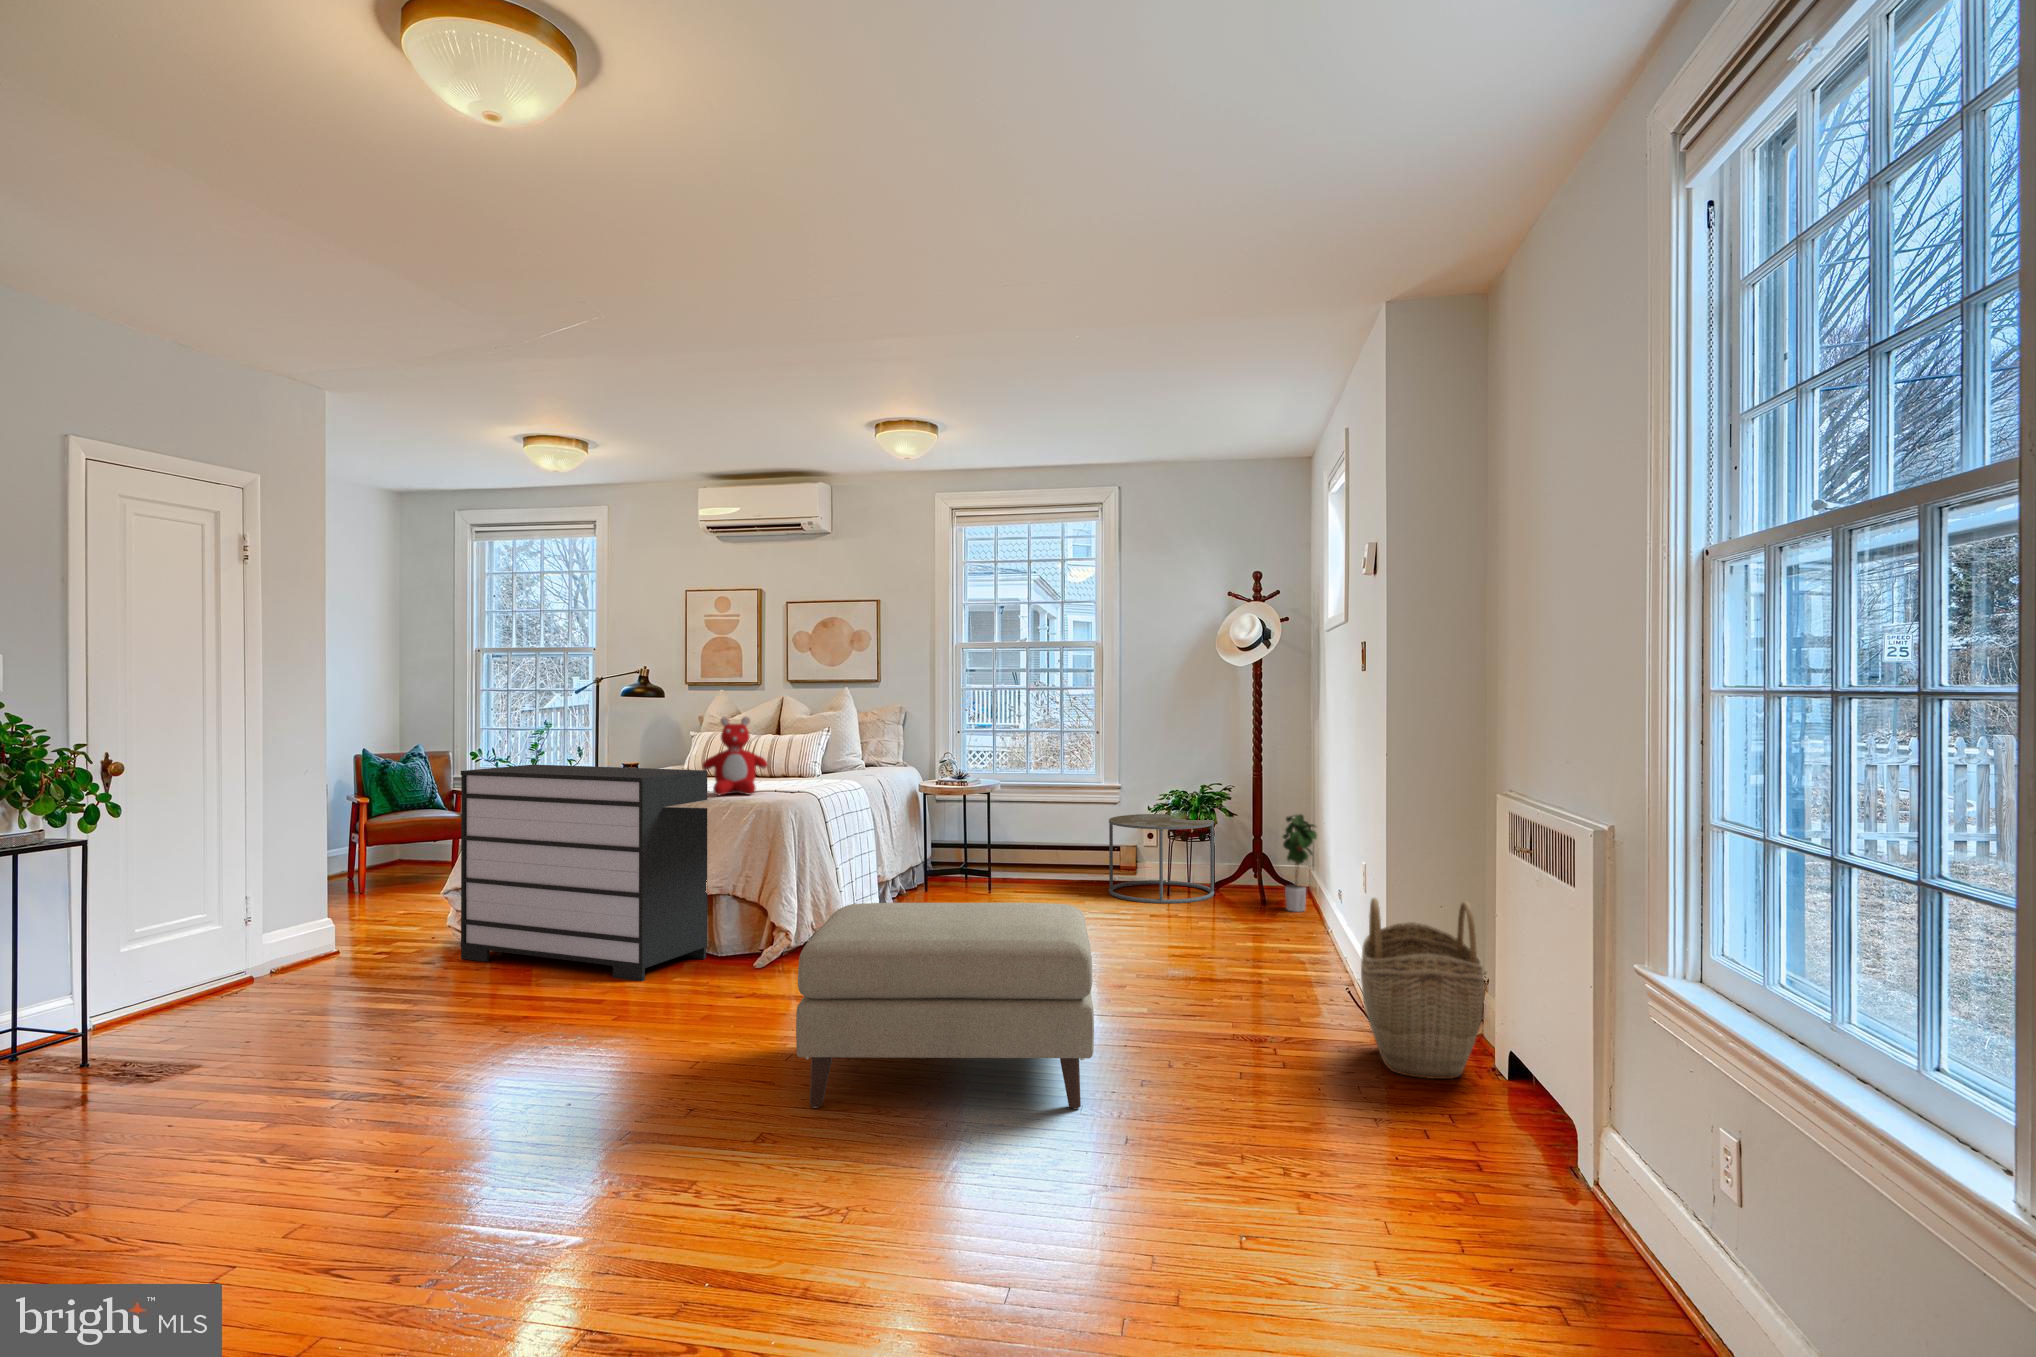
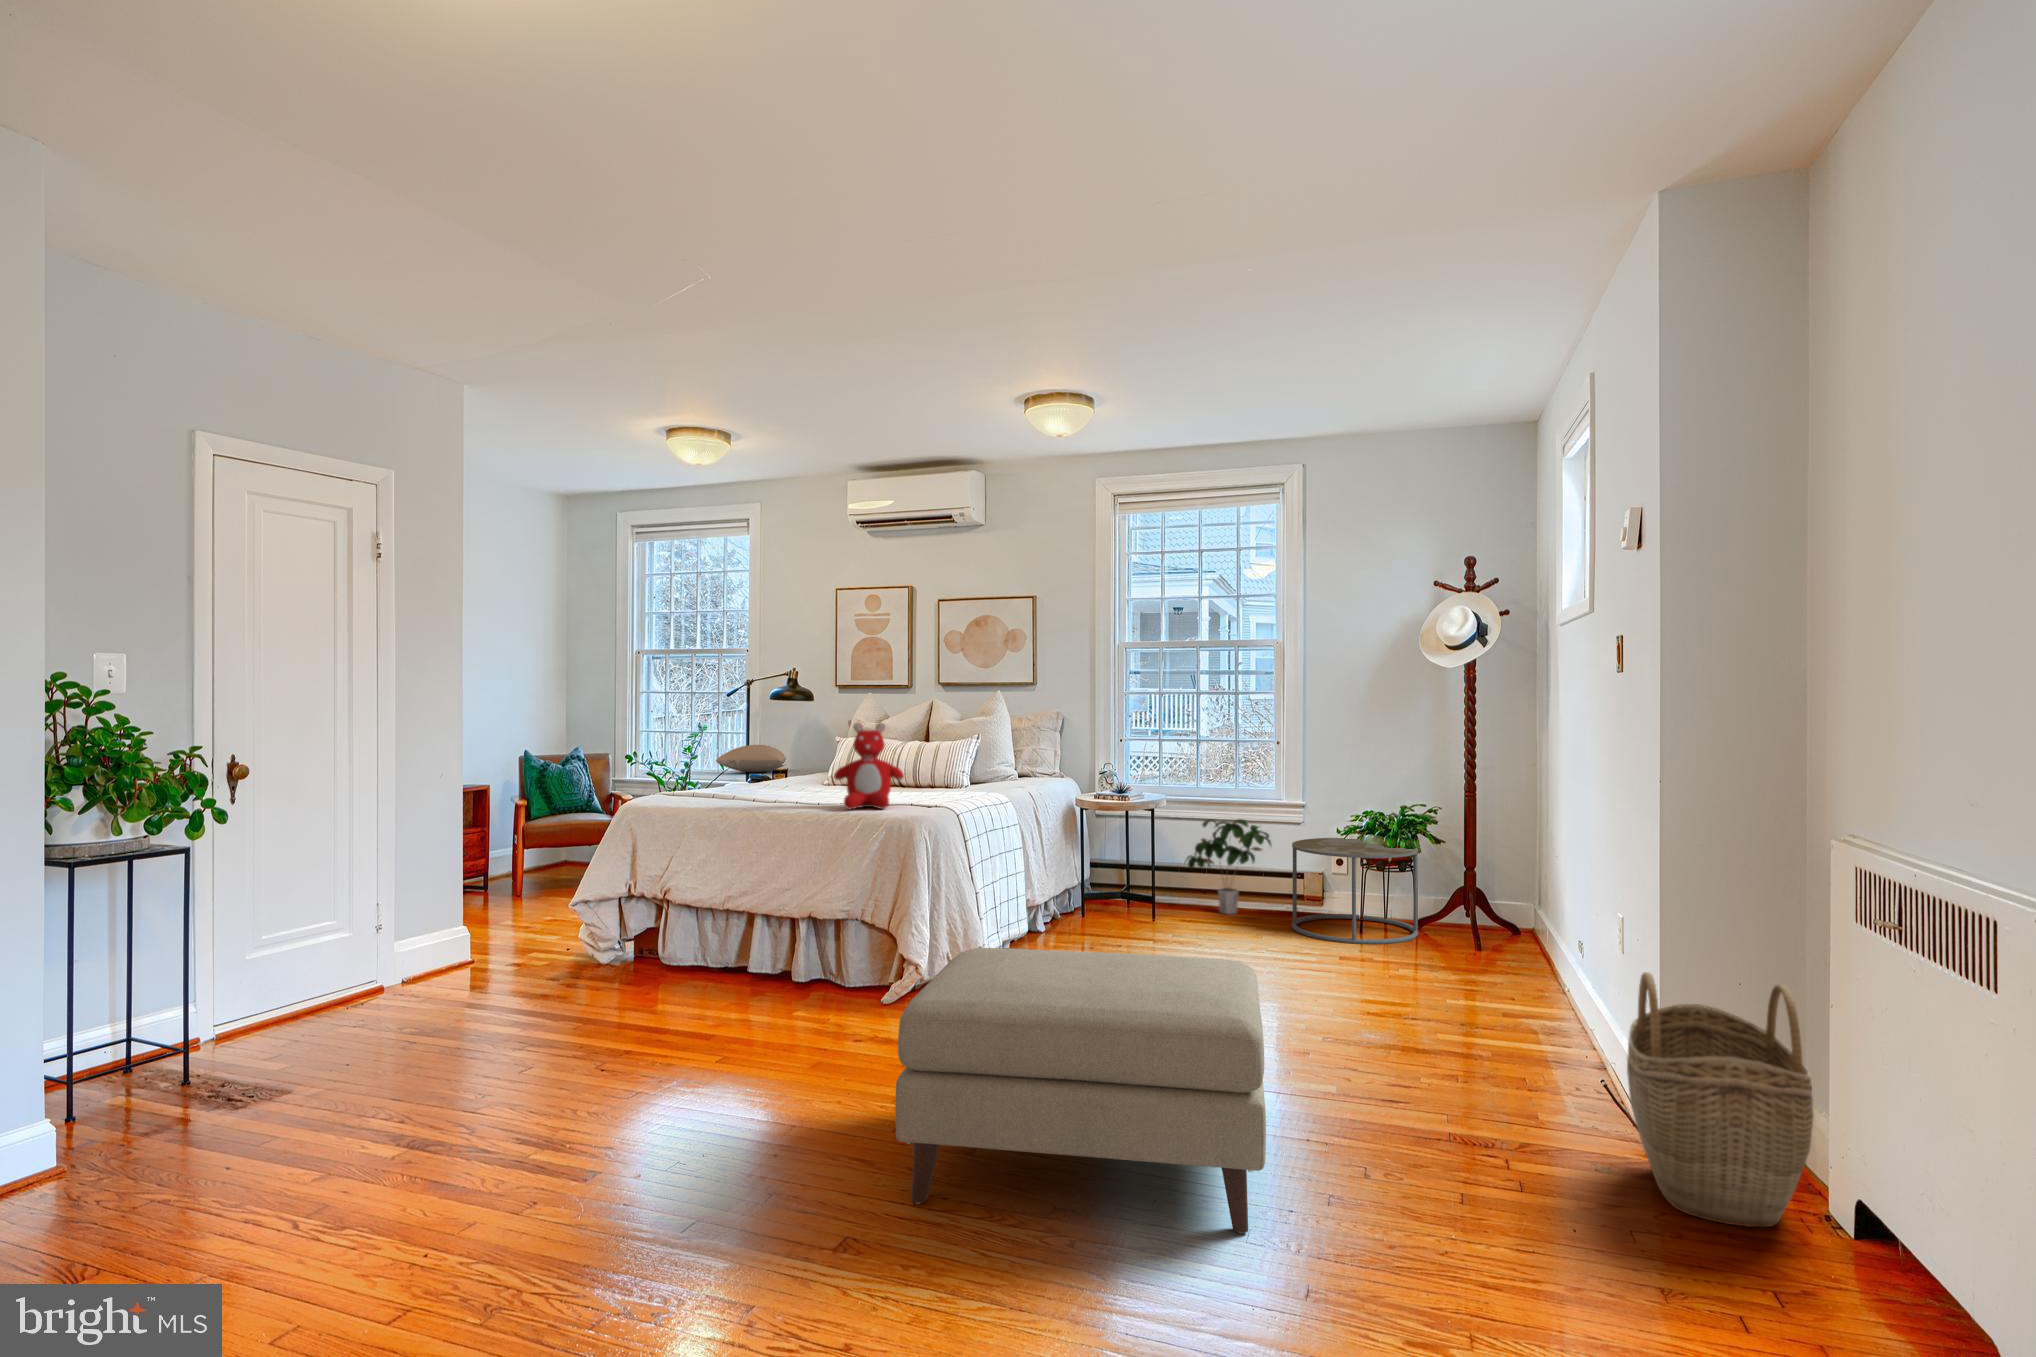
pillow: none [566,741,649,767] -> present [716,745,786,772]
dresser: present [461,764,707,981] -> none [585,771,836,1015]
potted plant: present [1283,814,1317,912] -> present [1187,819,1271,914]

